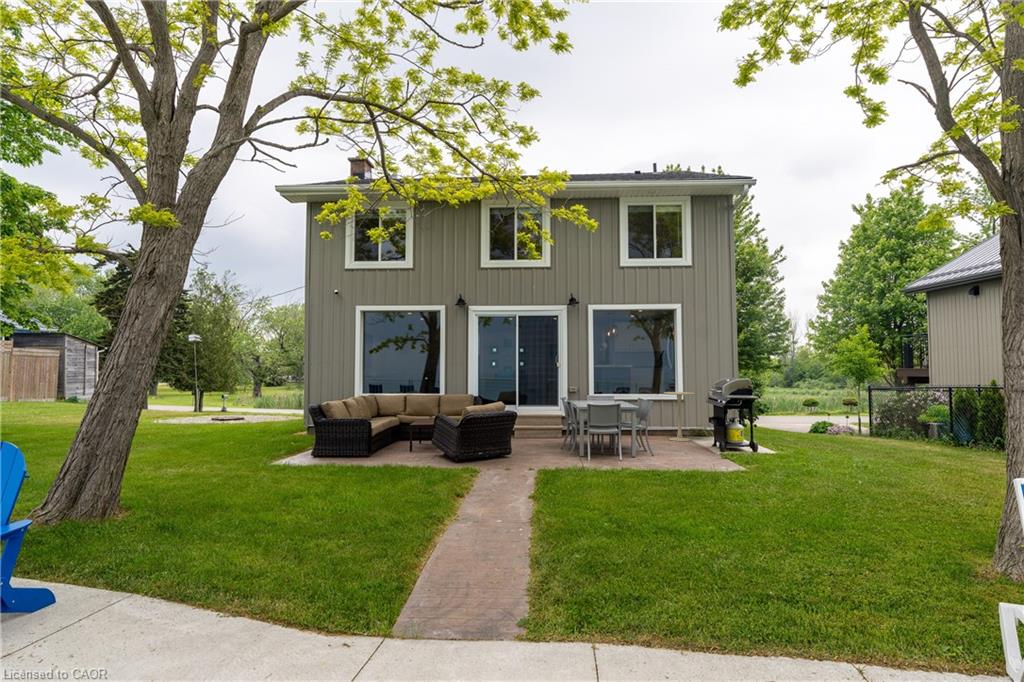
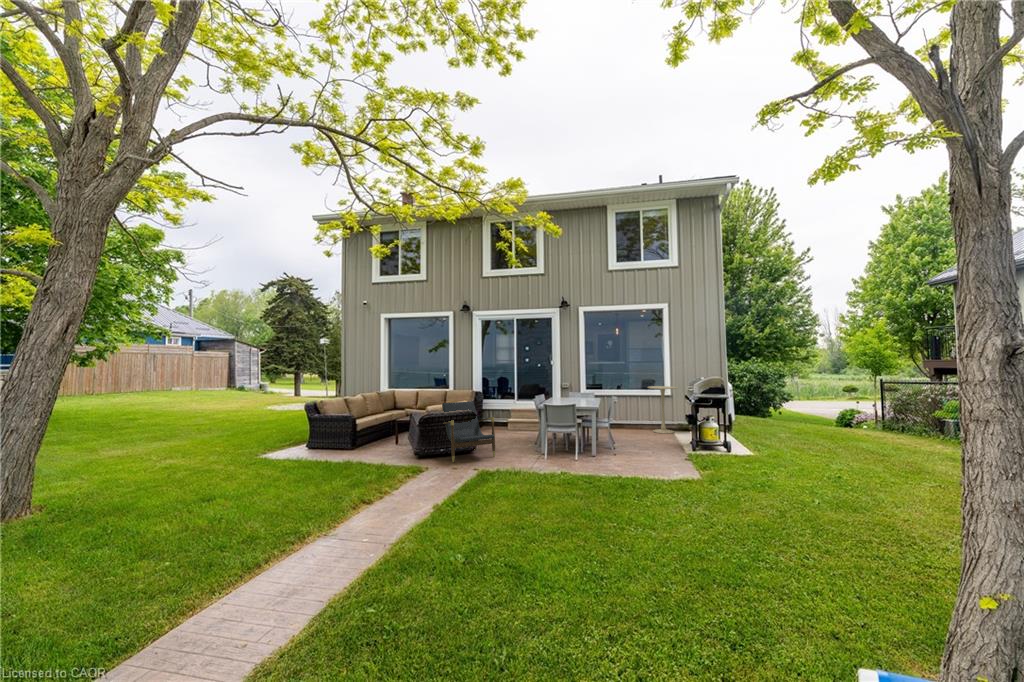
lounge chair: none [472,407,536,472] -> present [442,401,495,462]

